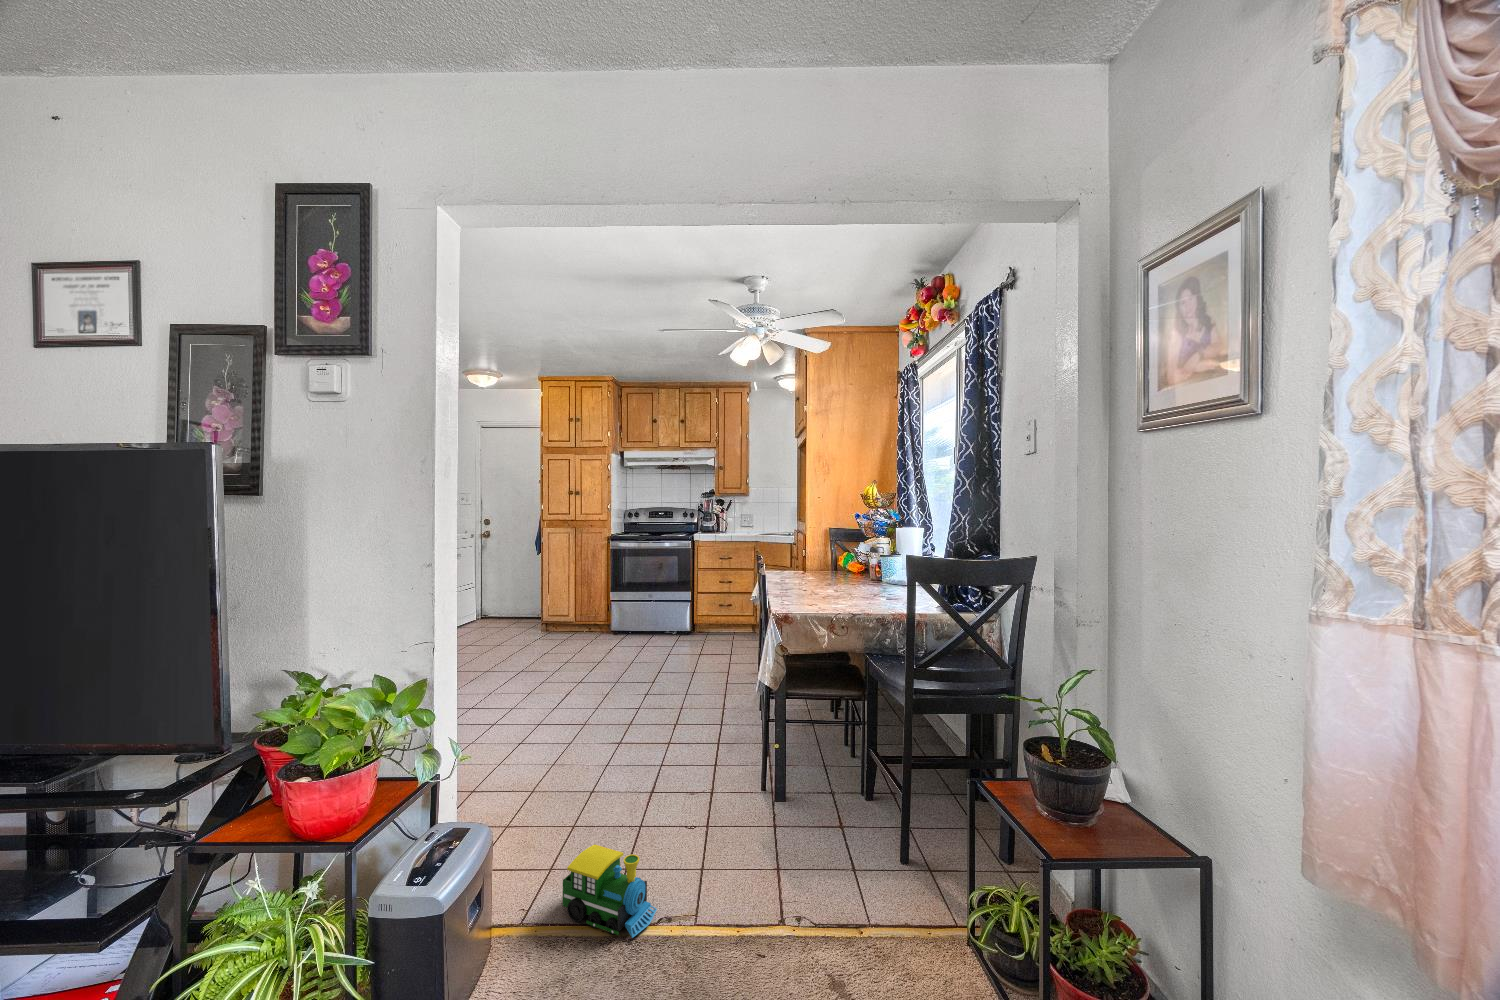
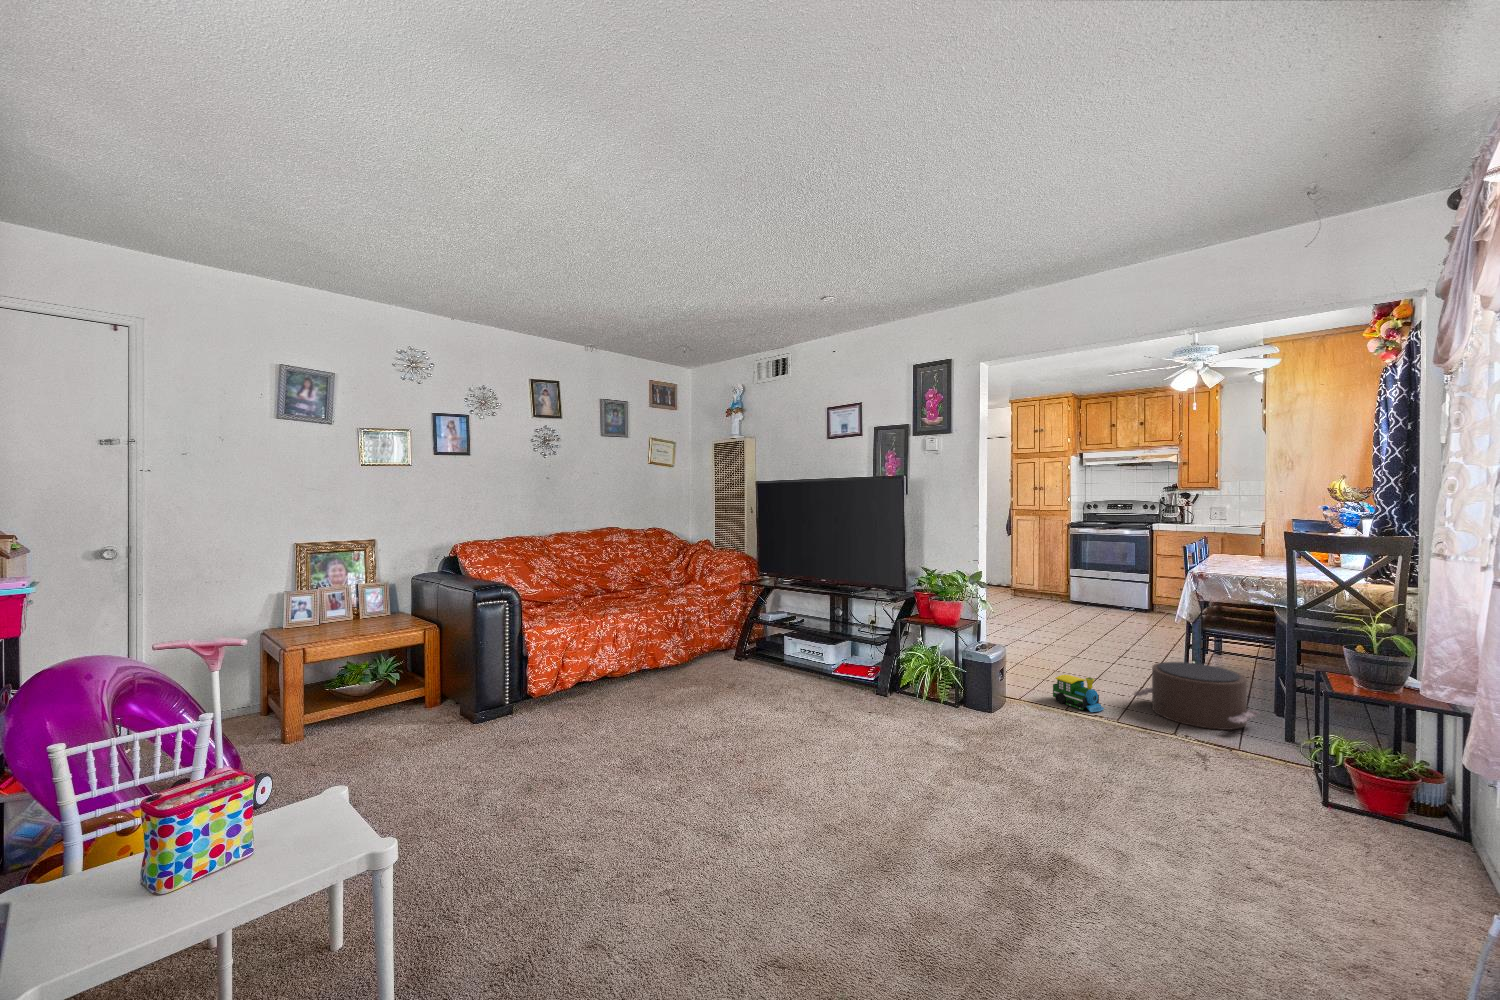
pouf: none [701,761,874,906] -> present [1134,662,1259,730]

